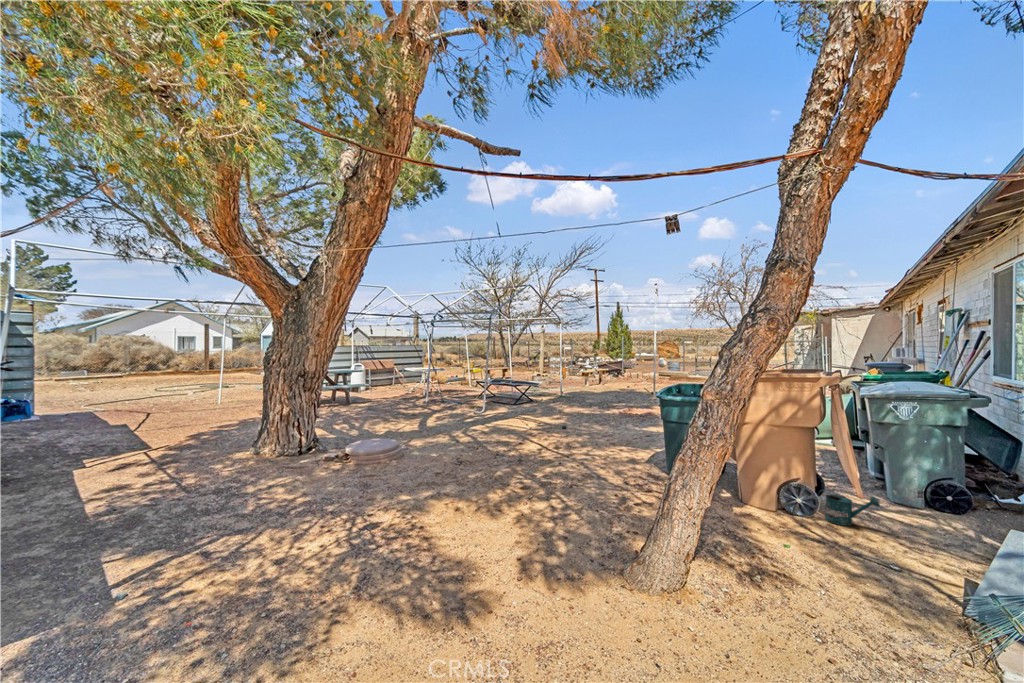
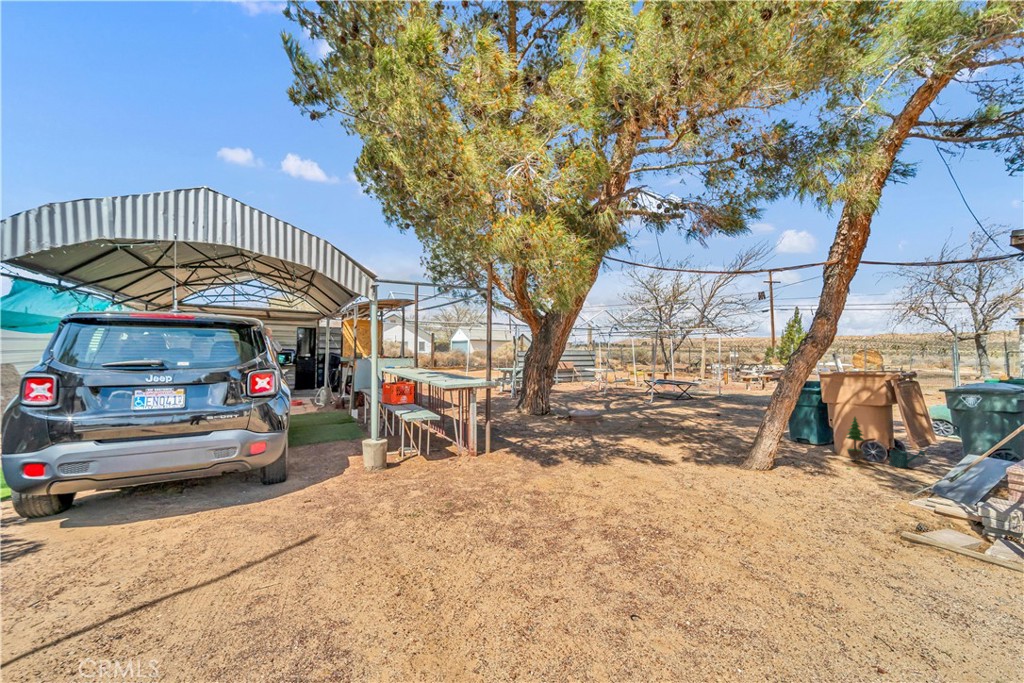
potted tree: none [764,445,794,516] -> present [846,417,865,460]

